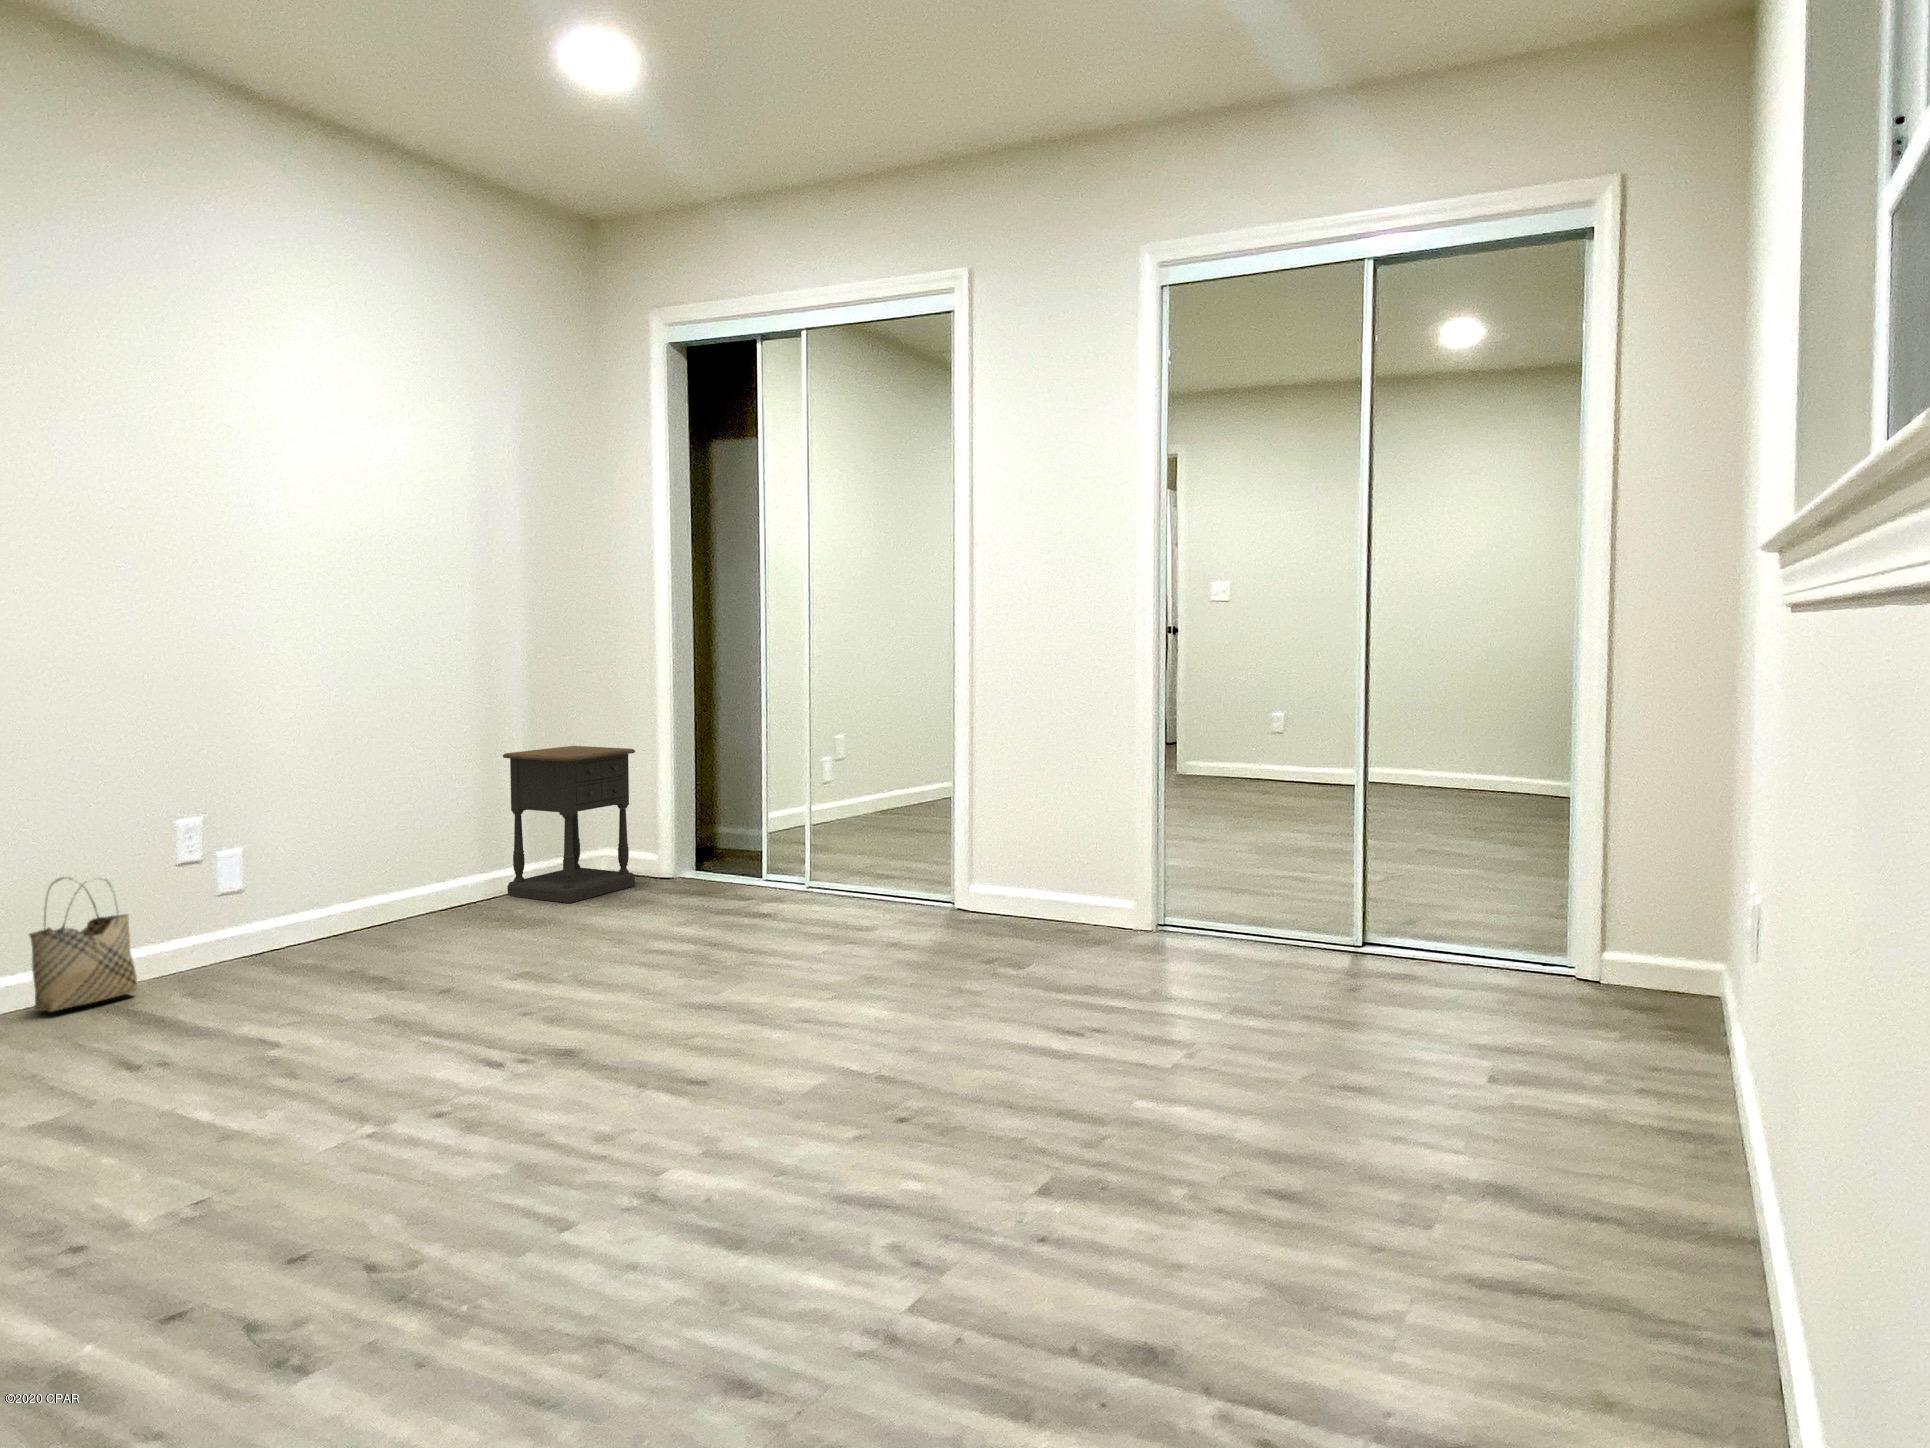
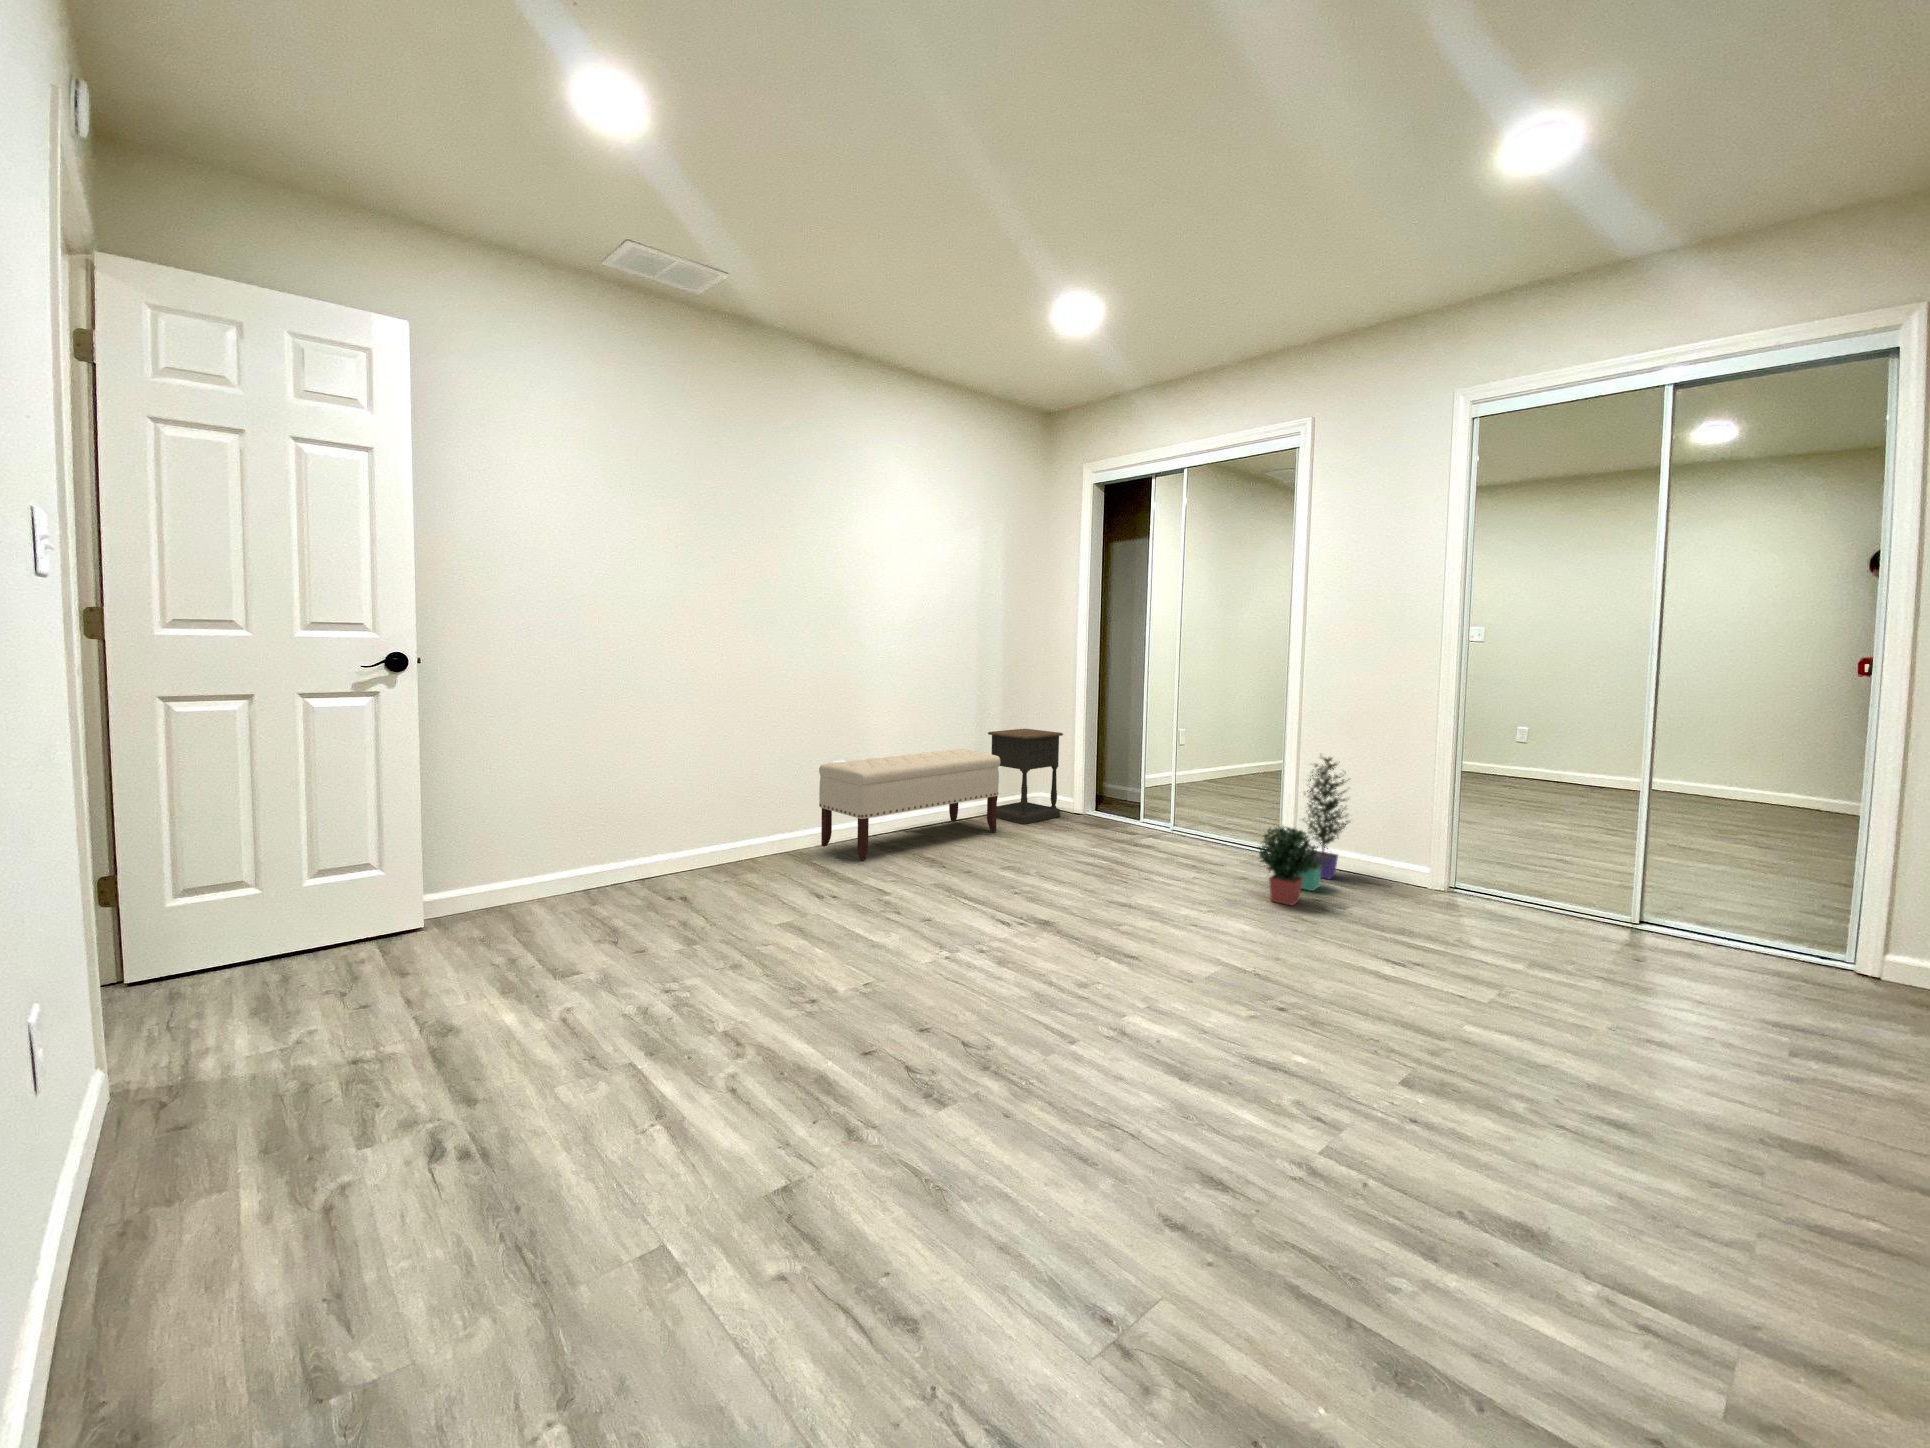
potted plant: none [906,753,1045,976] -> present [1258,755,1349,906]
bench: none [145,784,519,993] -> present [819,749,1000,860]
woven basket: present [29,877,137,1012] -> none [771,789,815,859]

